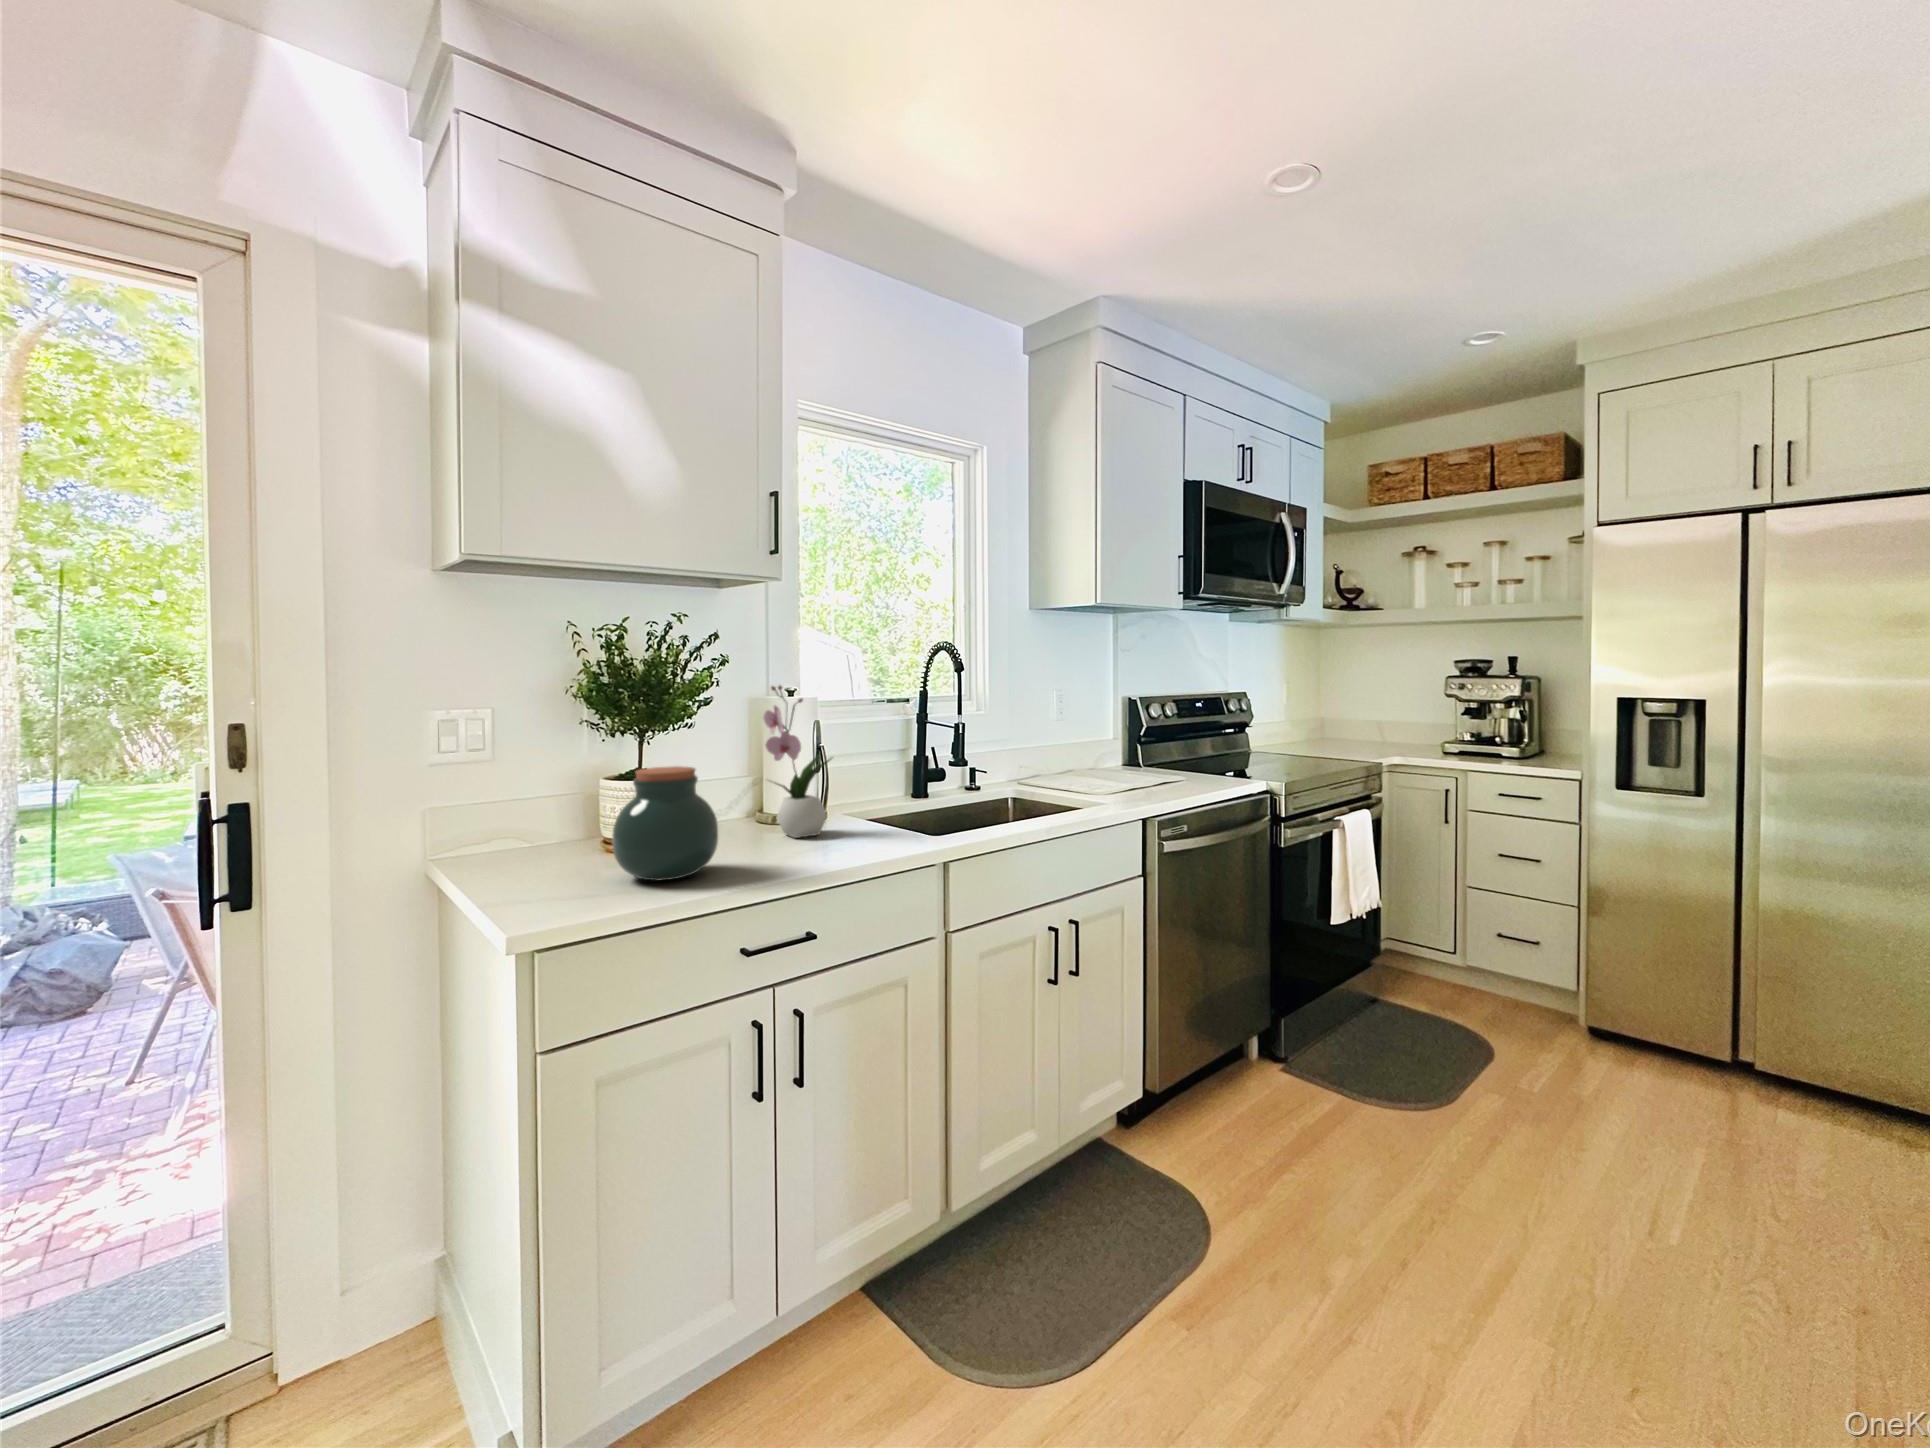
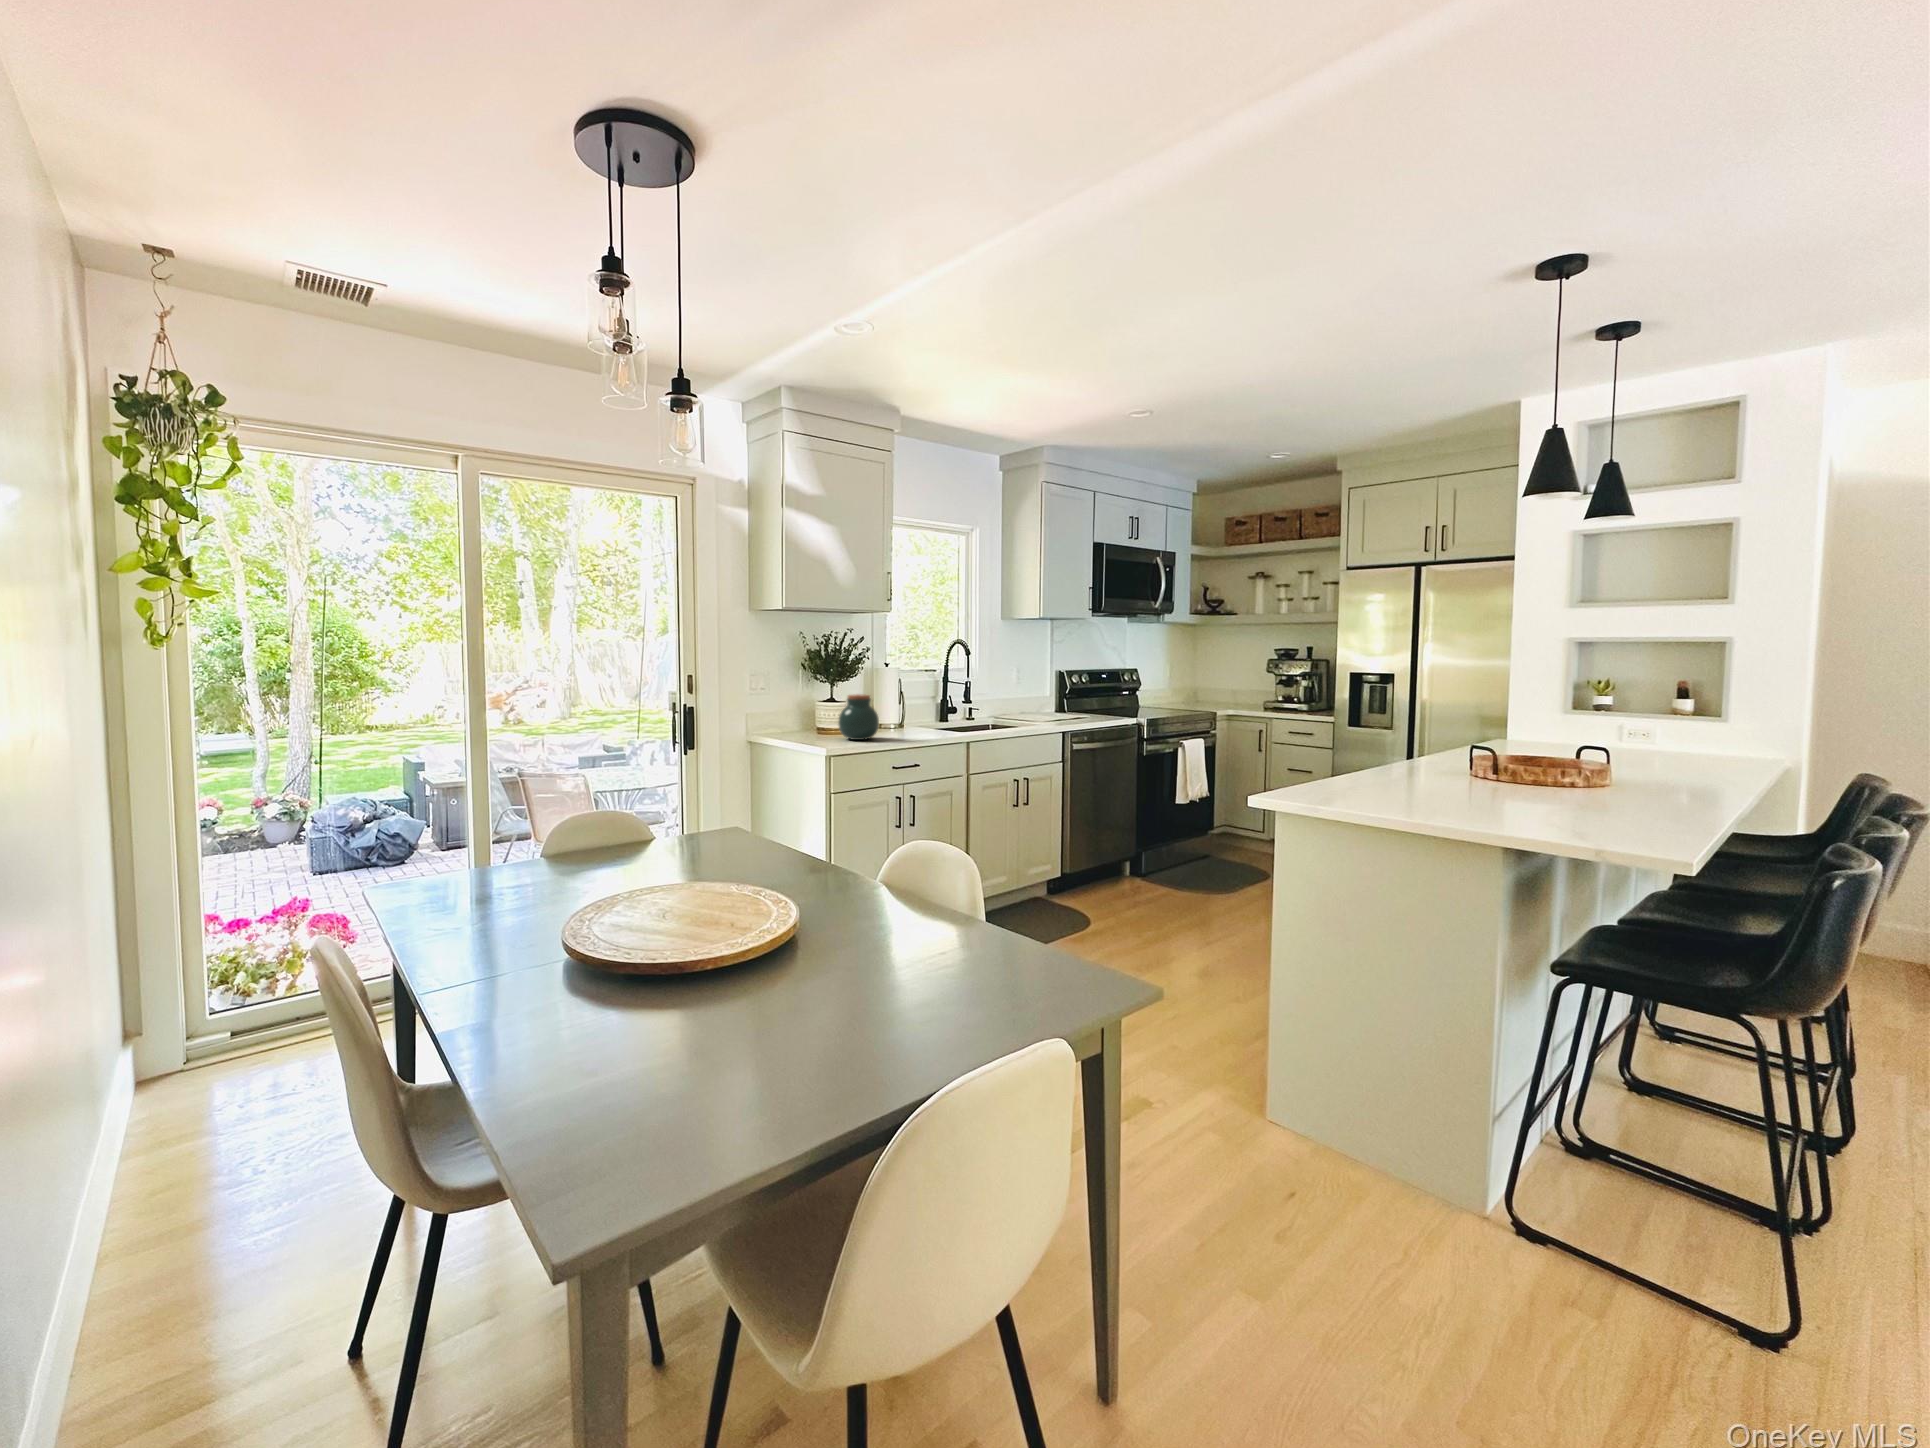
flower arrangement: present [764,686,830,838] -> none [883,661,915,732]

